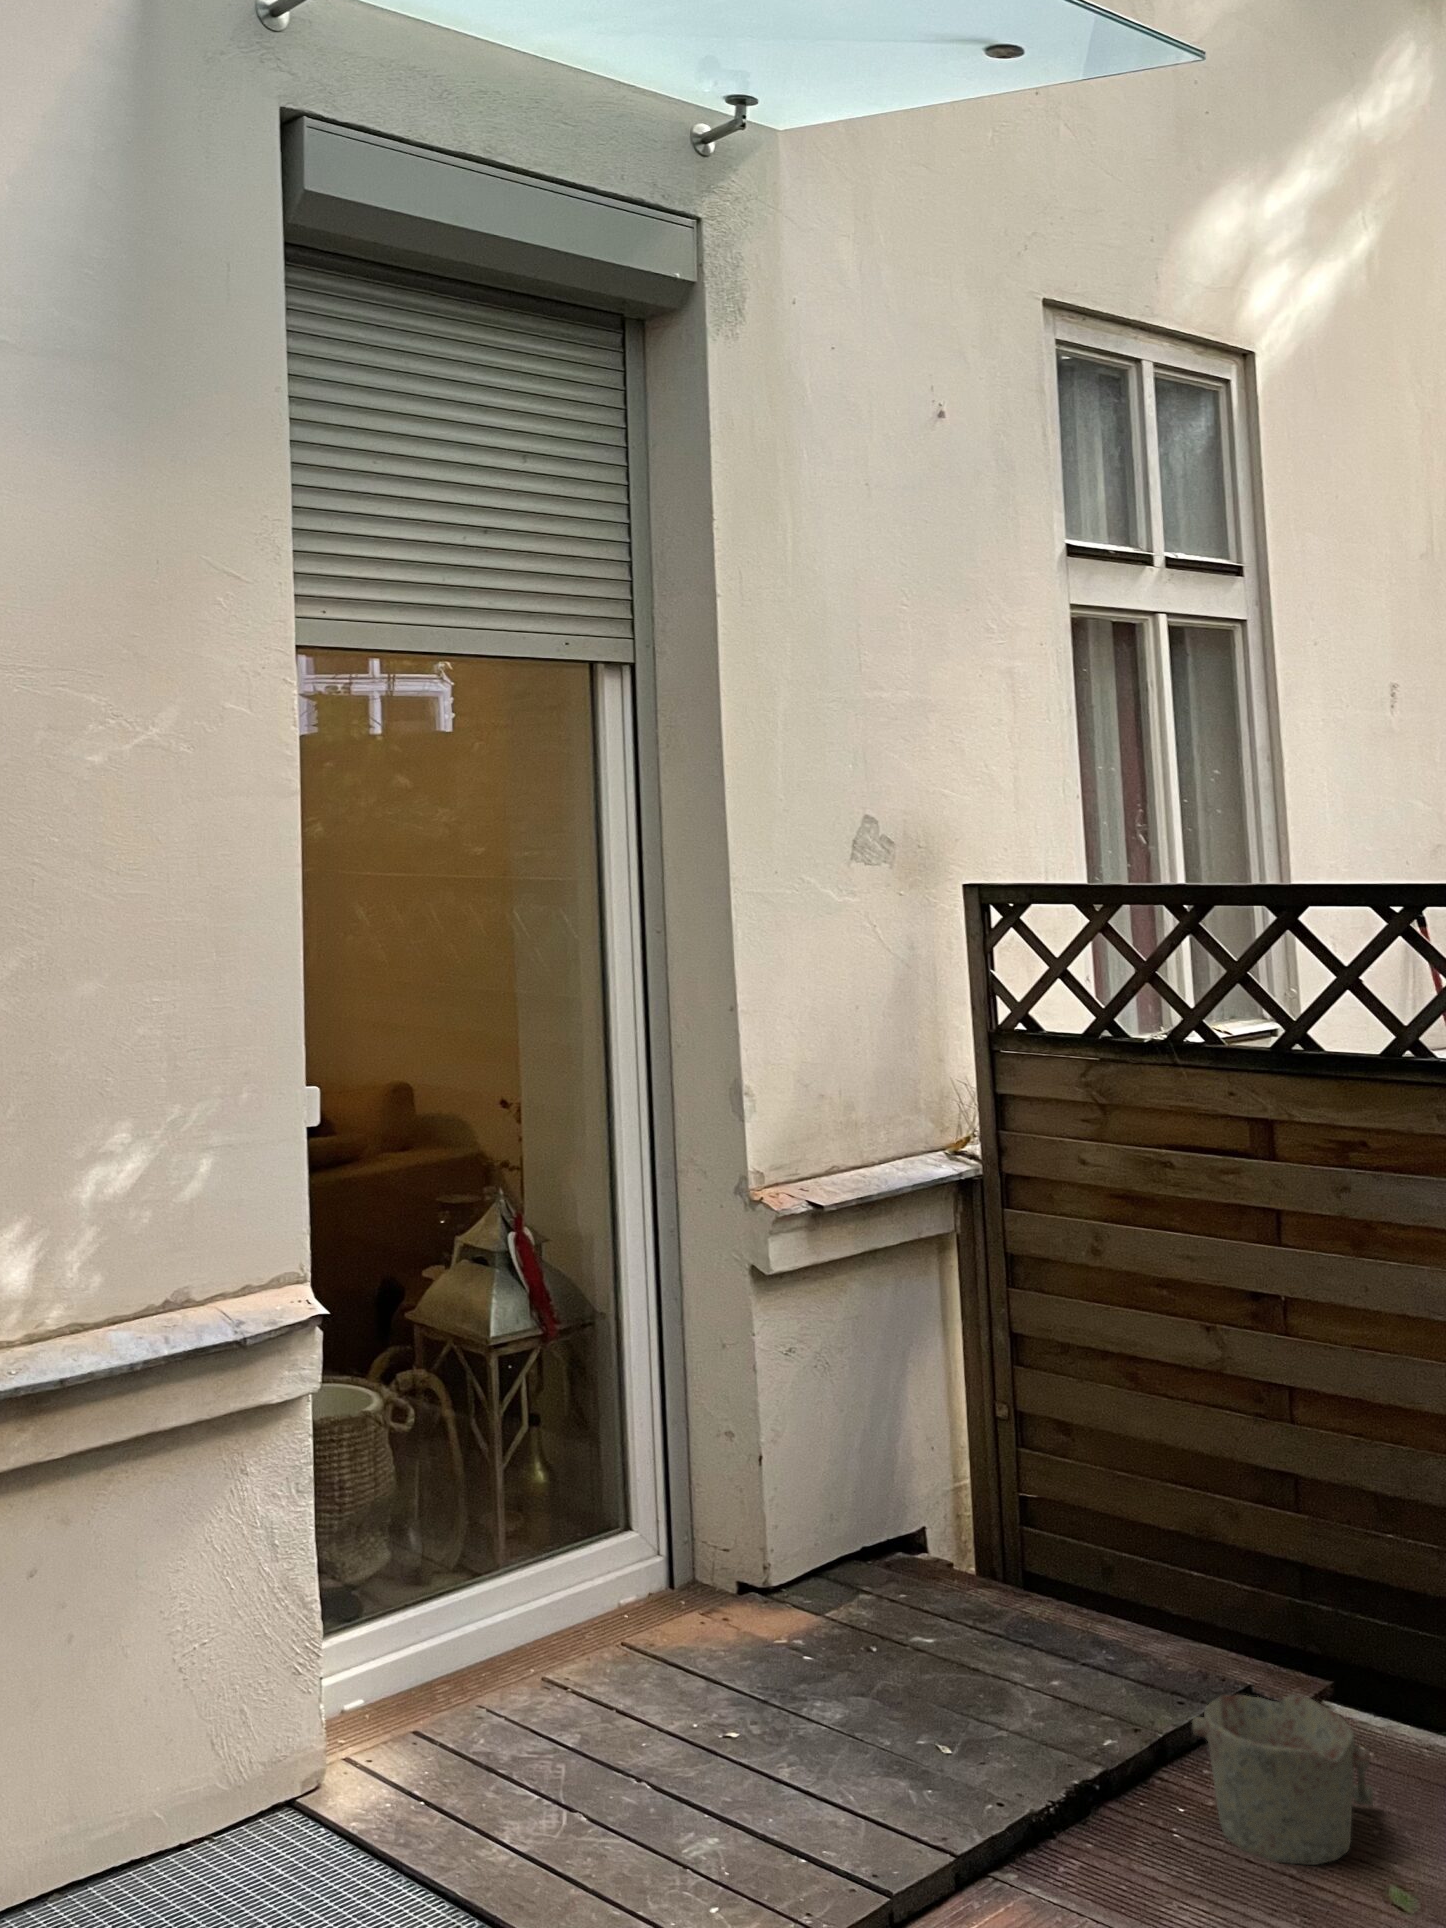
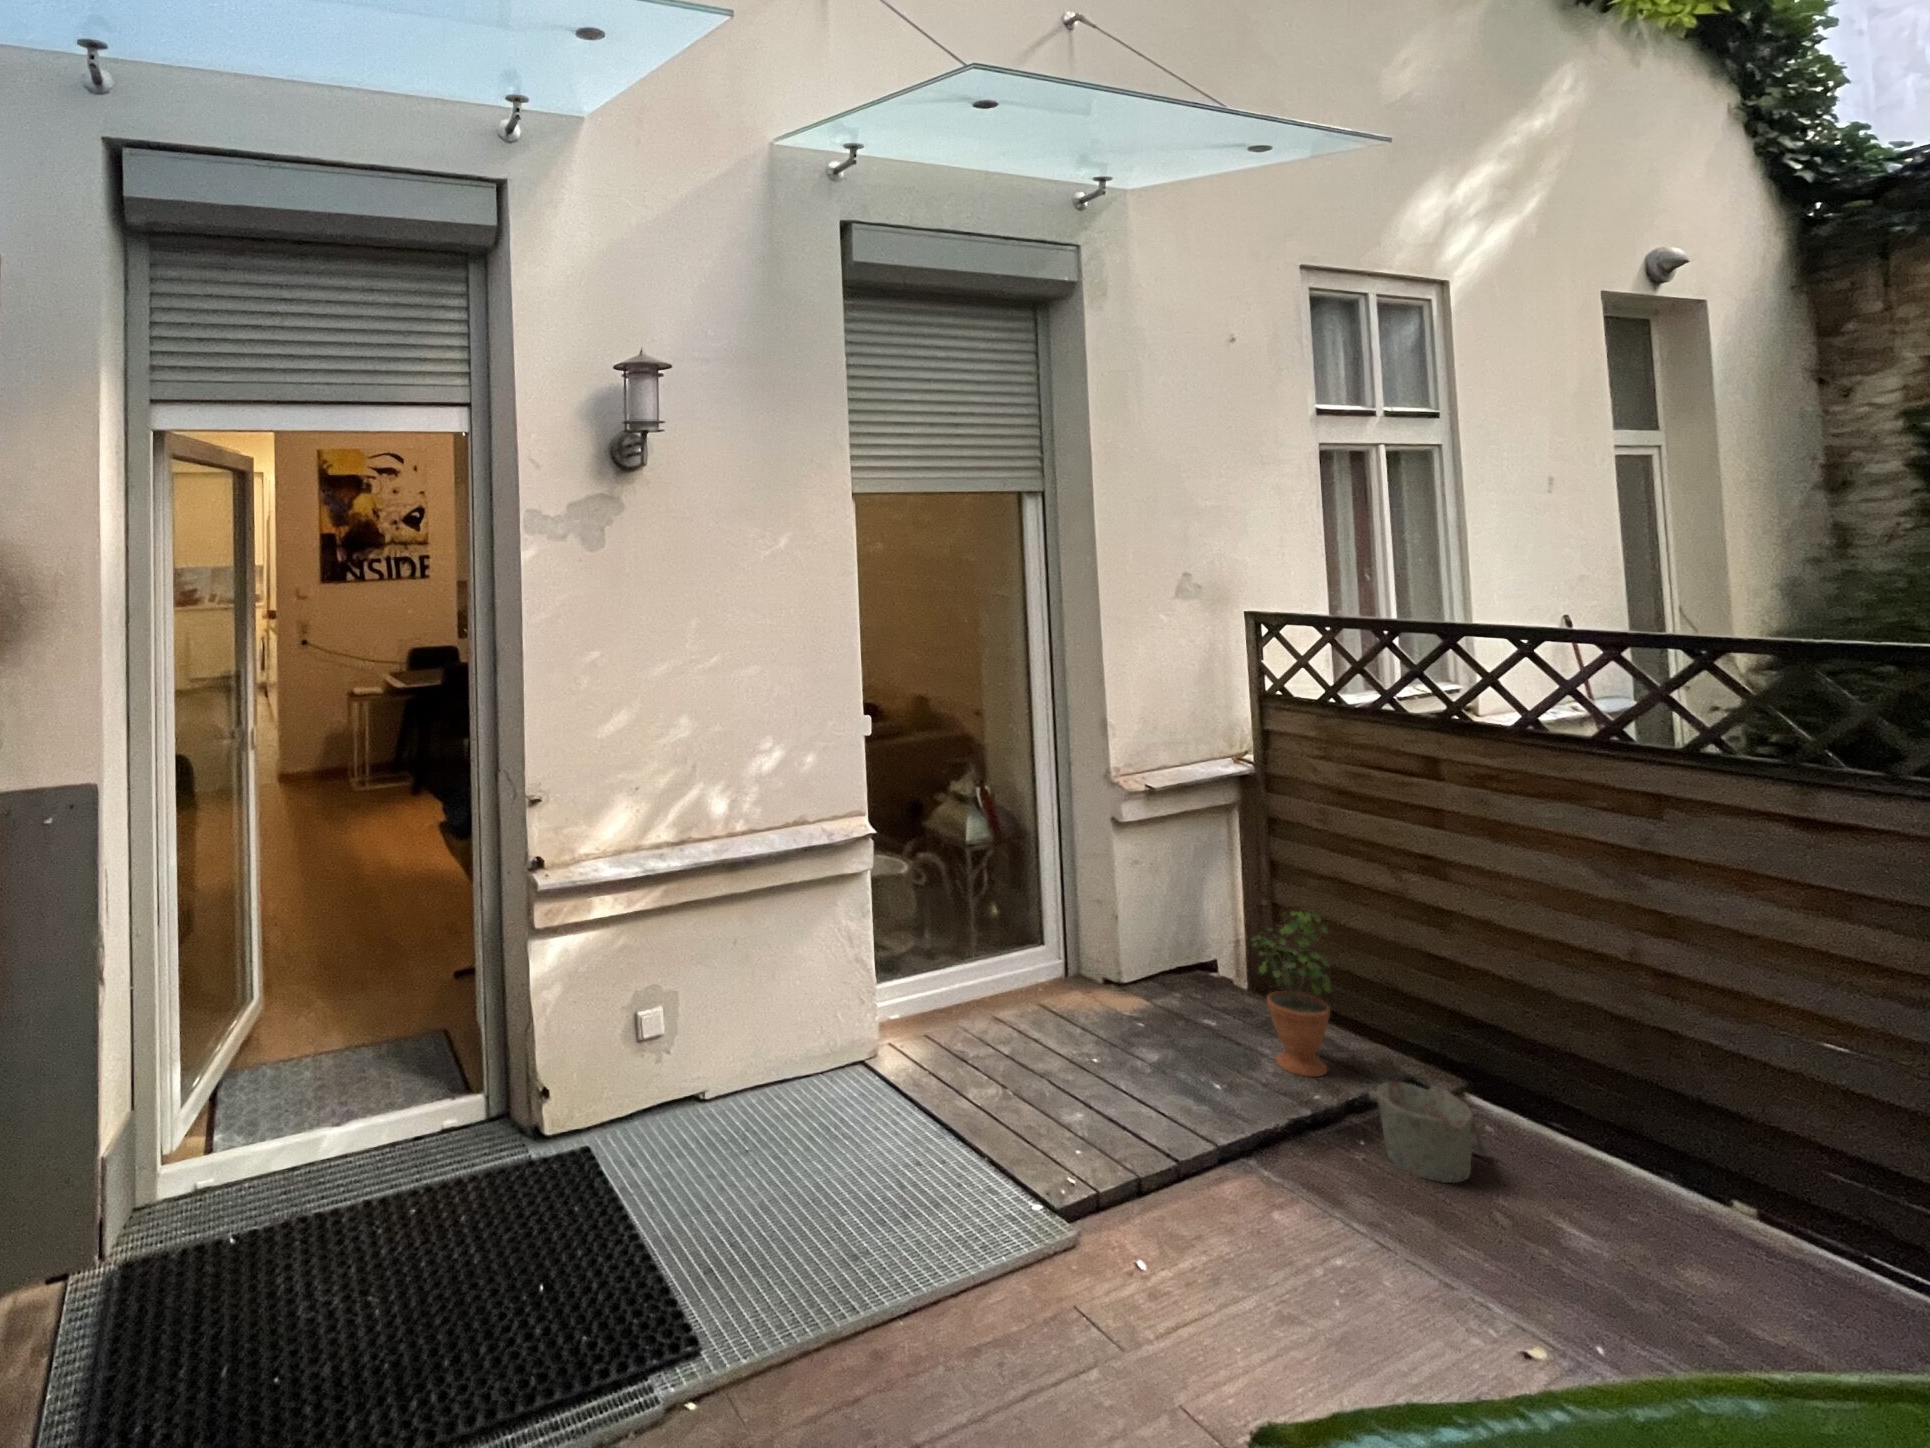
potted plant: none [992,1391,1124,1711] -> present [1253,911,1331,1077]

